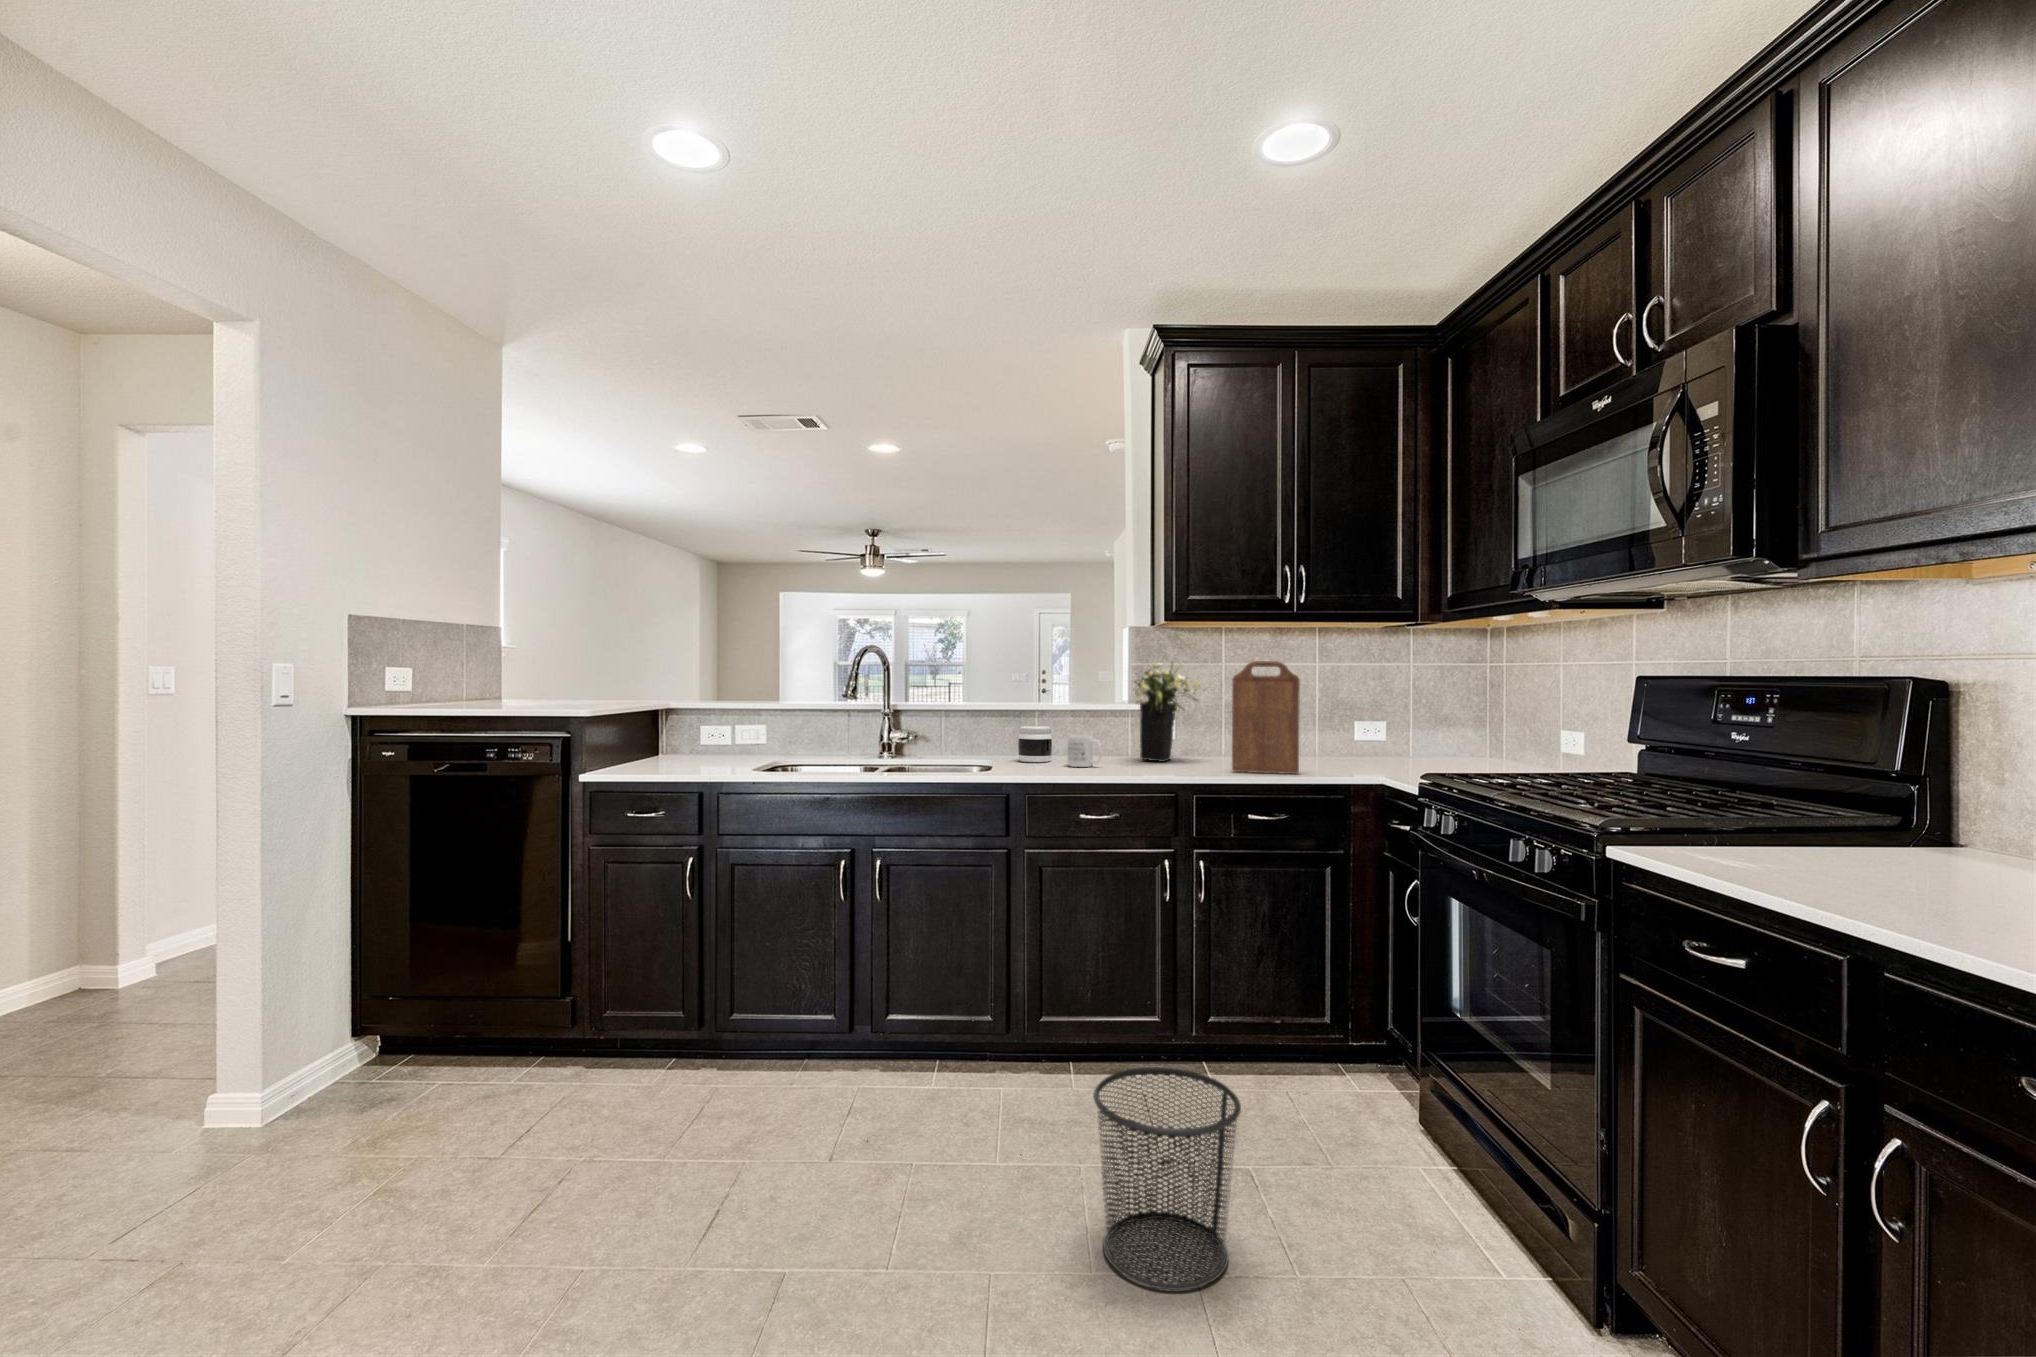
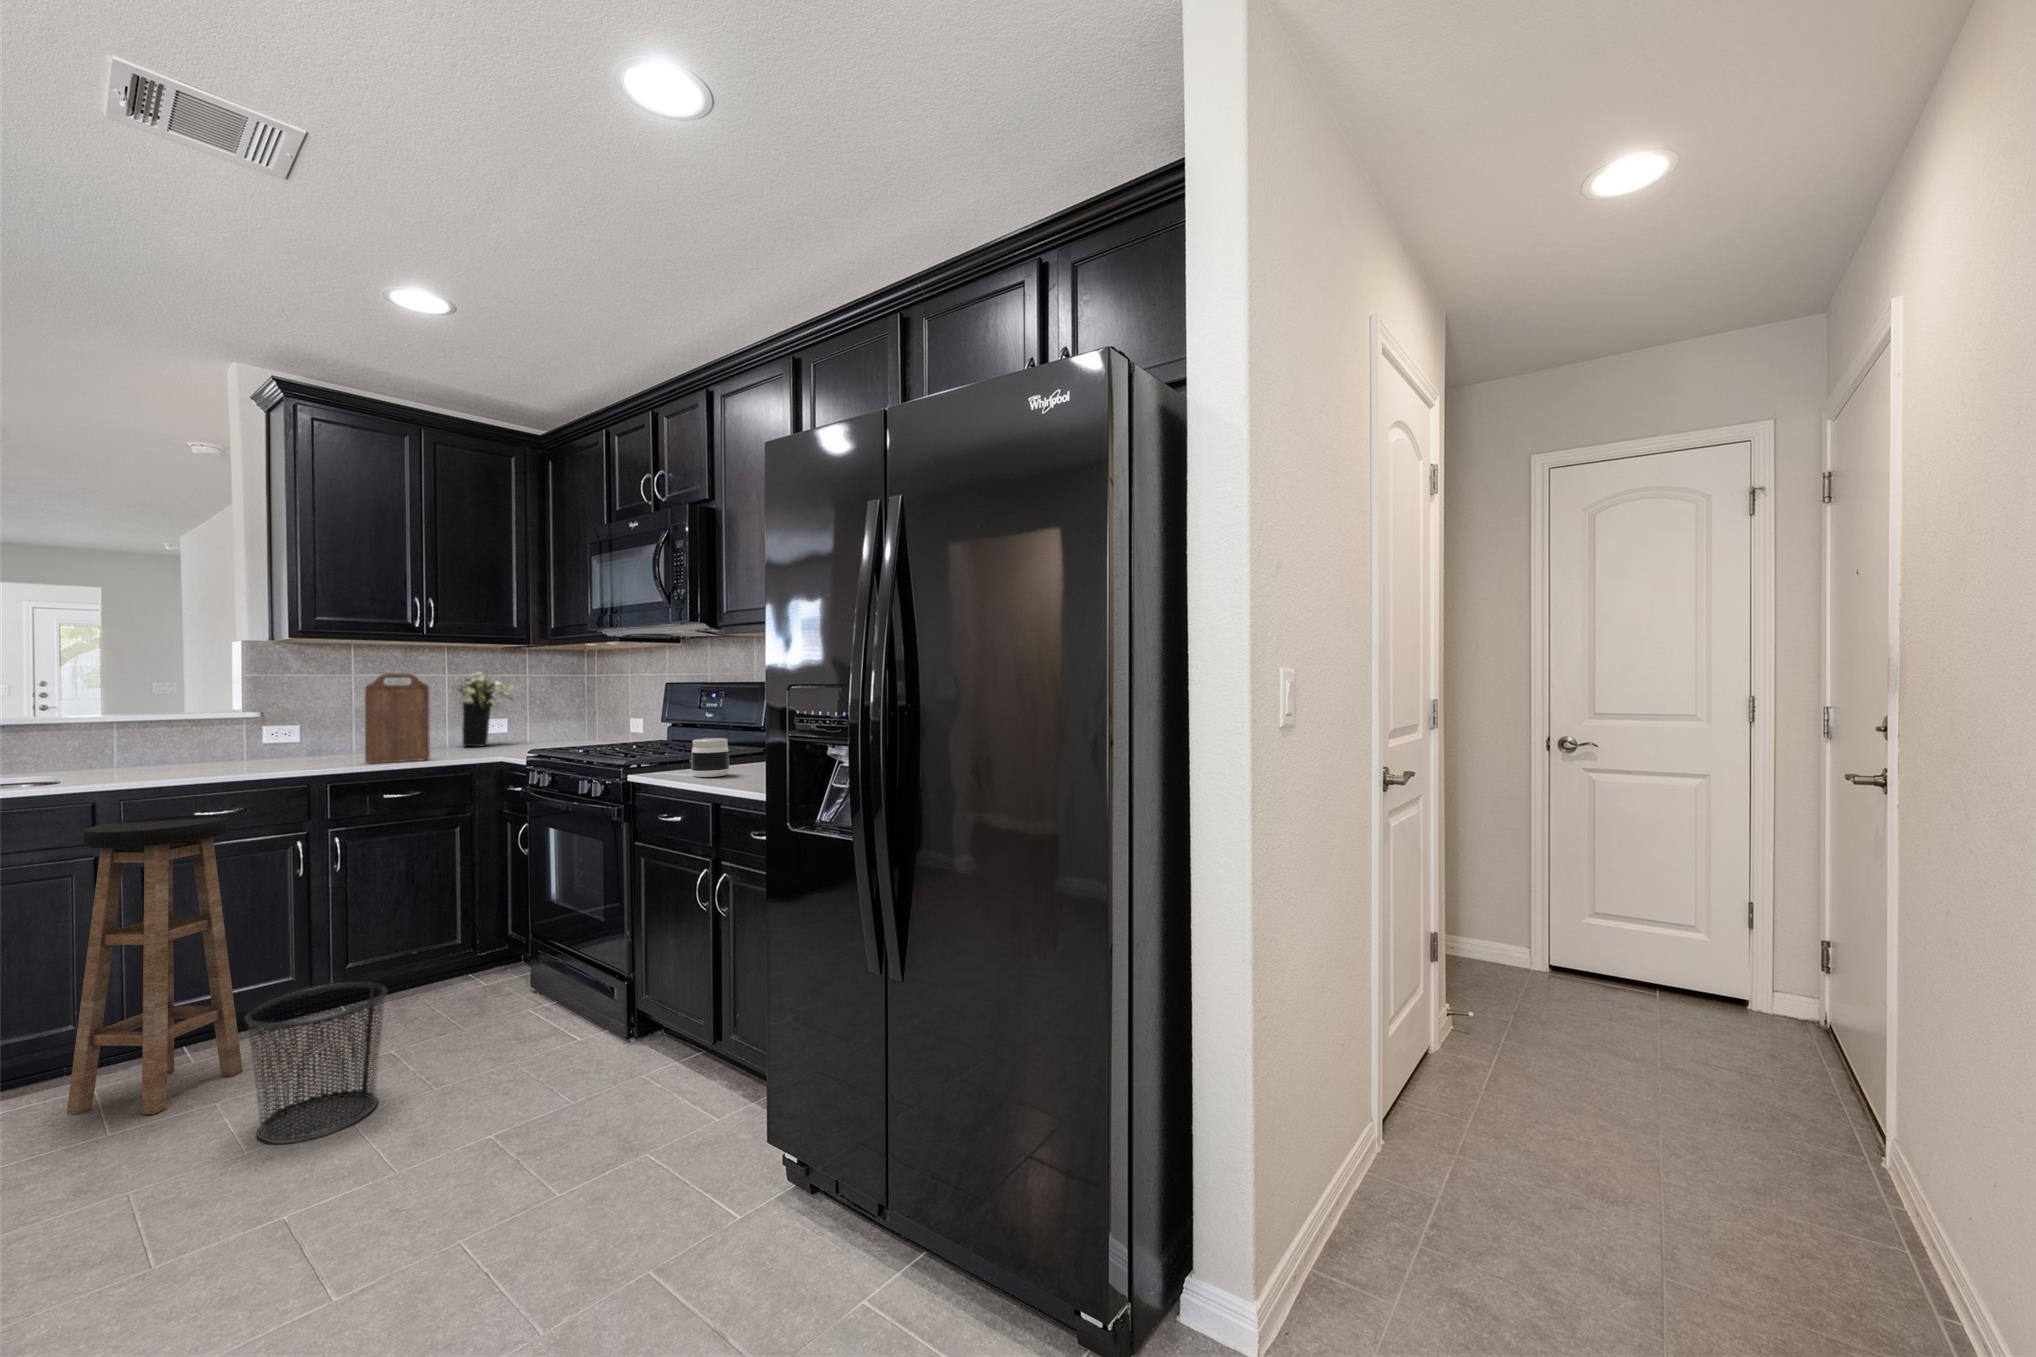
flower arrangement: present [1135,663,1204,762] -> present [457,673,514,747]
jar: present [1018,726,1052,762] -> present [691,738,729,777]
mug: present [1068,735,1102,767] -> none [169,744,215,774]
bar stool: none [976,815,1108,1151] -> present [67,815,243,1114]

